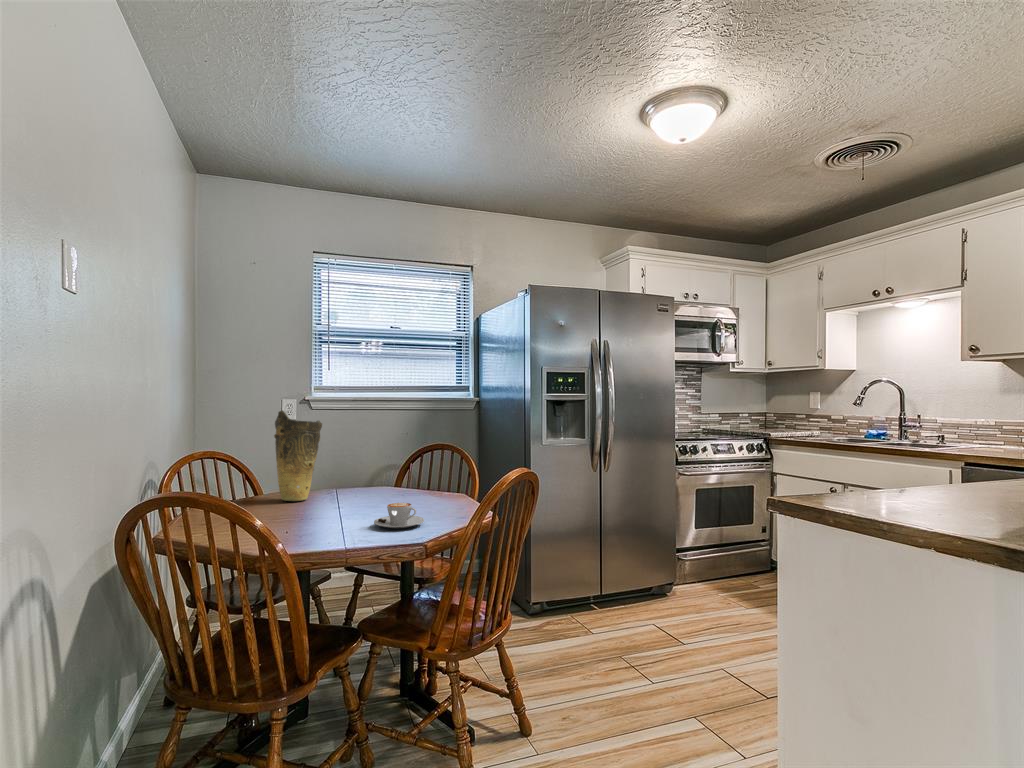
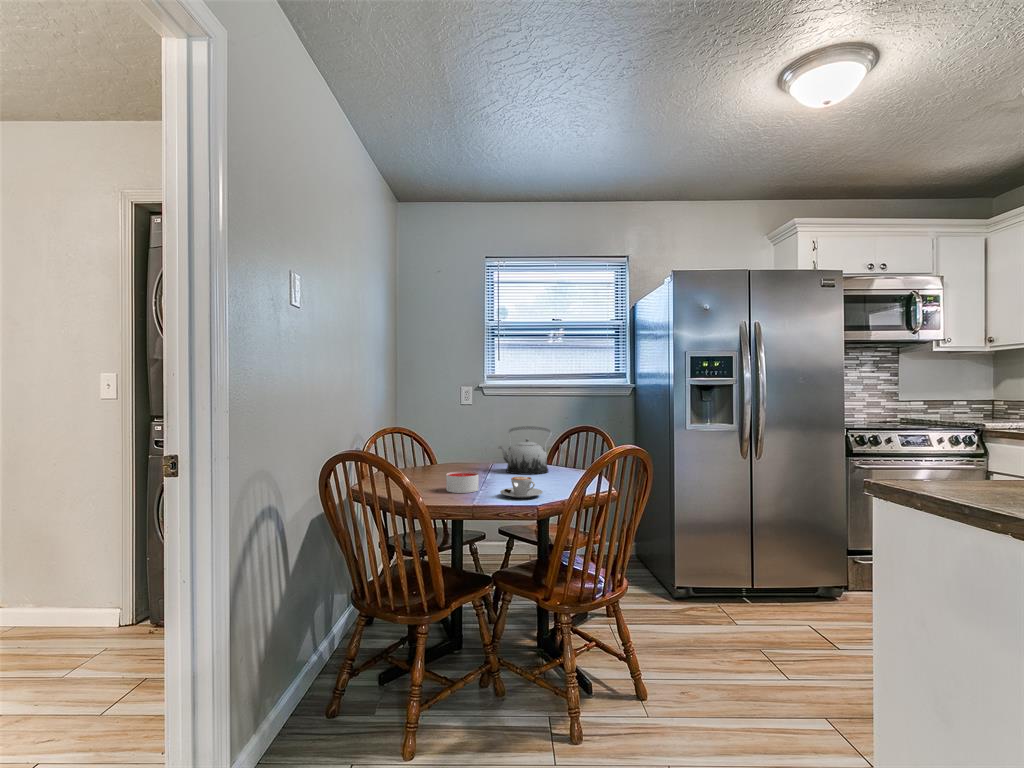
vase: present [274,410,322,501] -> none [436,397,474,472]
teapot: none [350,444,413,499] -> present [498,426,552,475]
candle: none [301,500,342,528] -> present [446,471,478,493]

